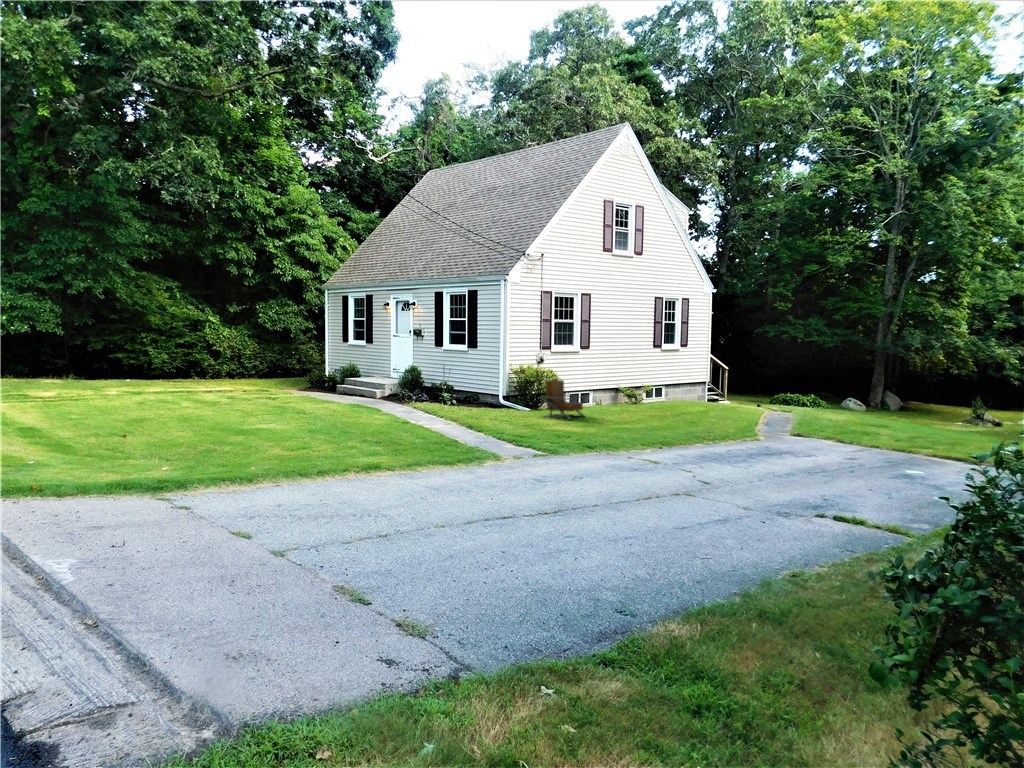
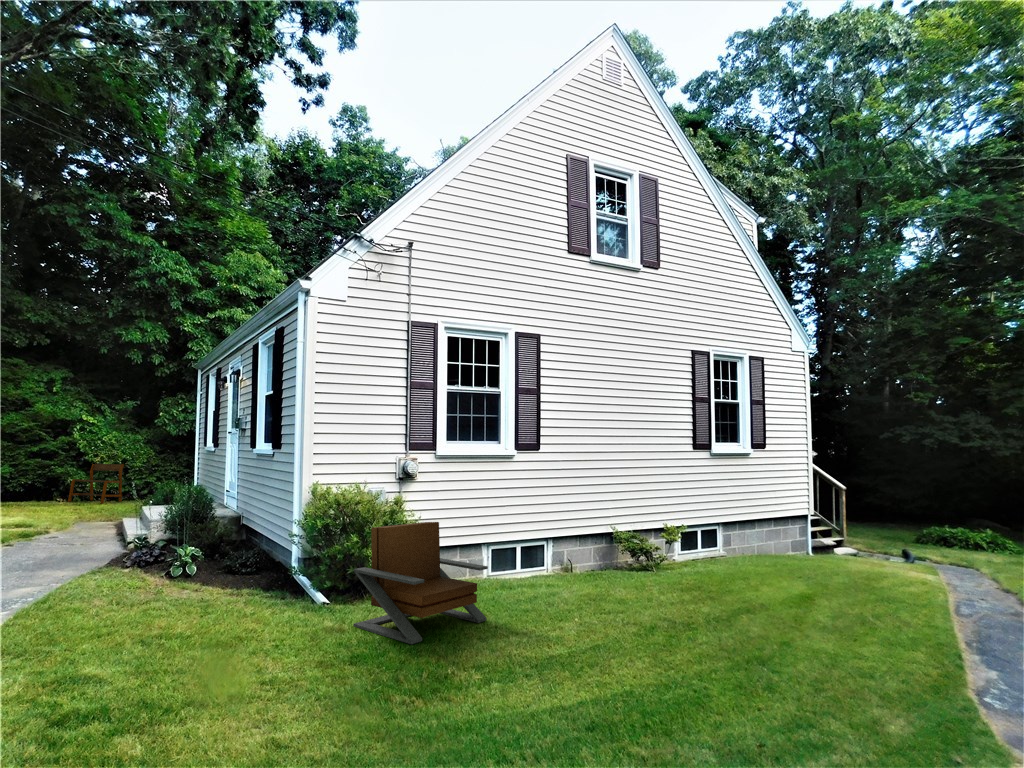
bench: none [209,352,245,381] -> present [68,464,124,504]

